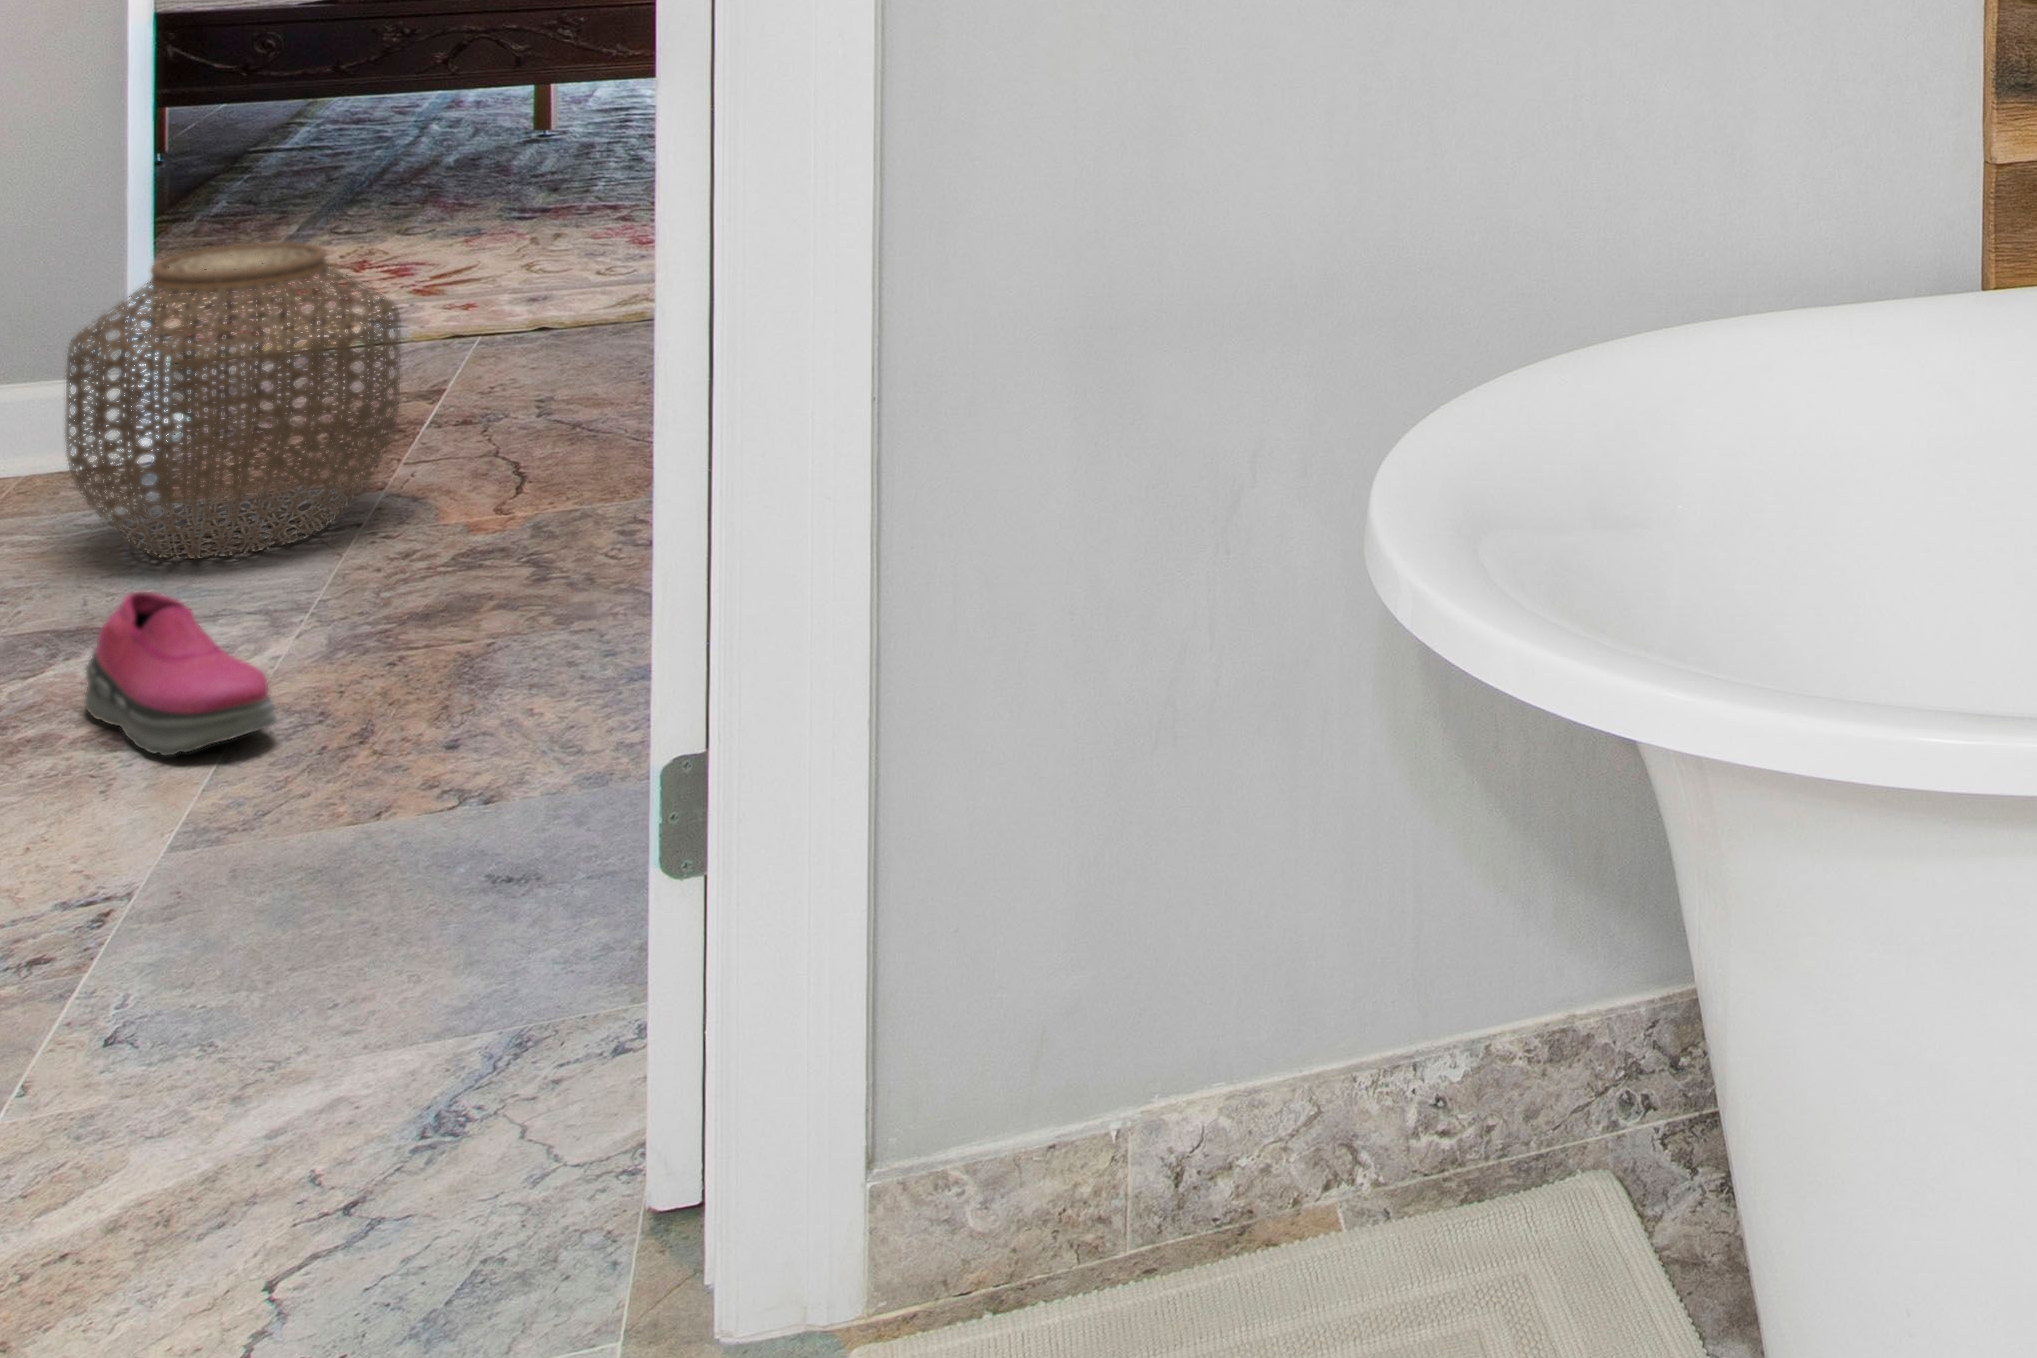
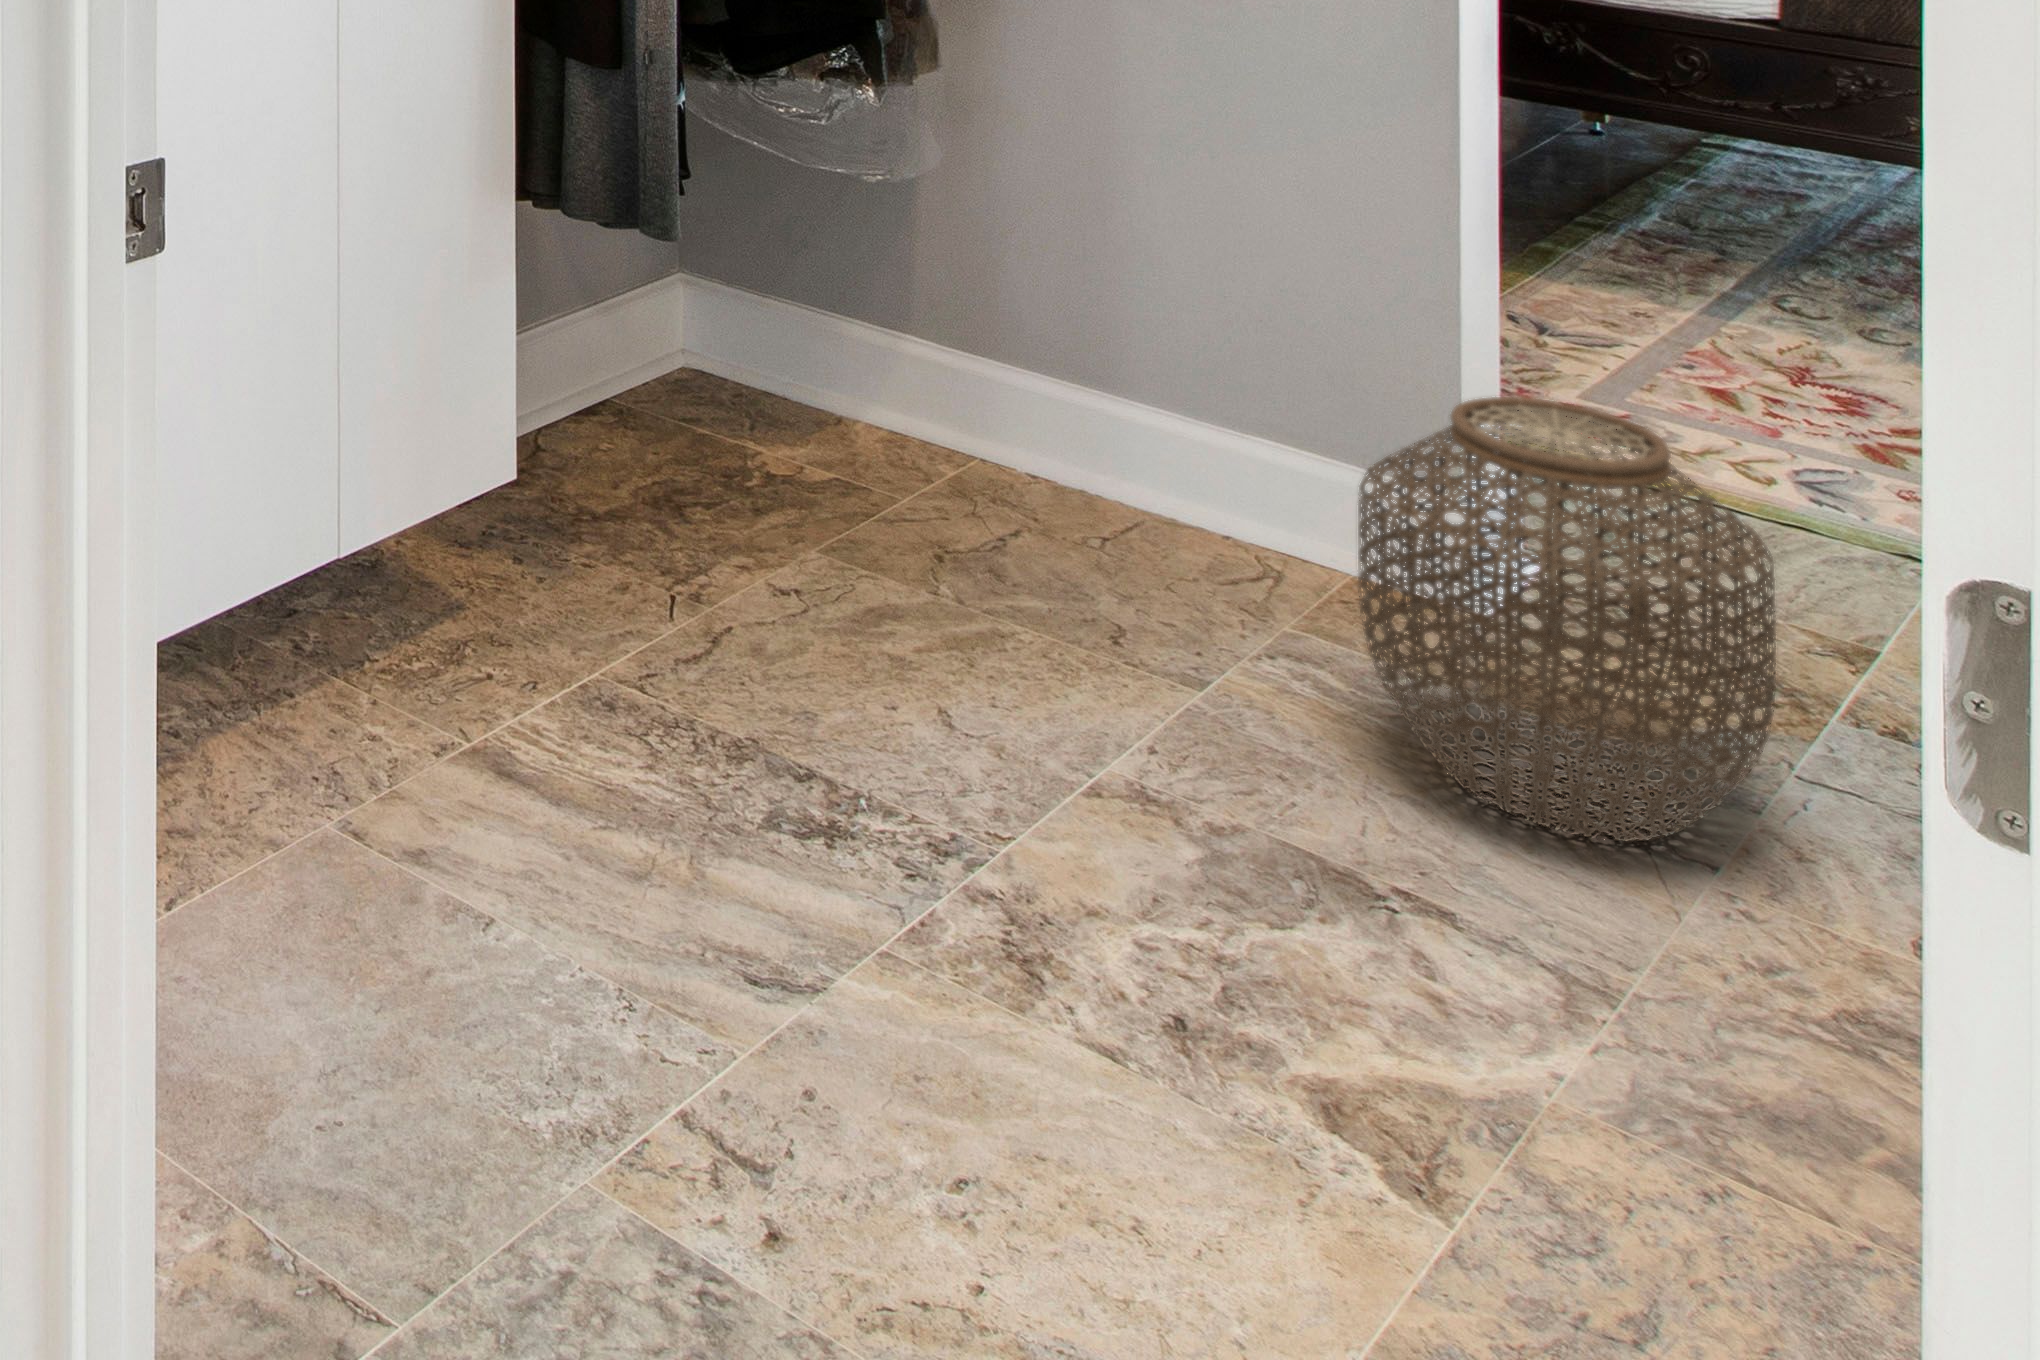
shoe: present [85,592,276,756] -> none [1314,905,1528,1225]

